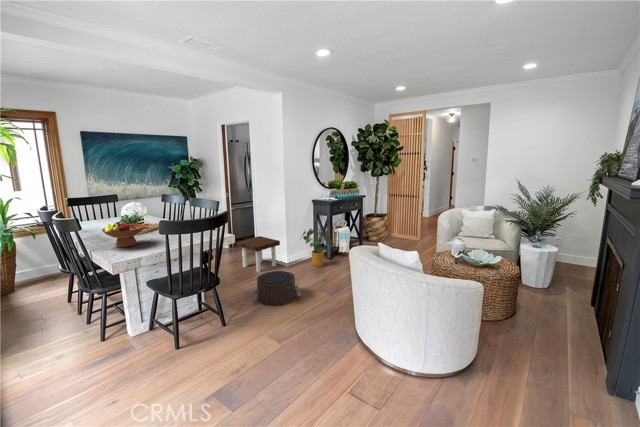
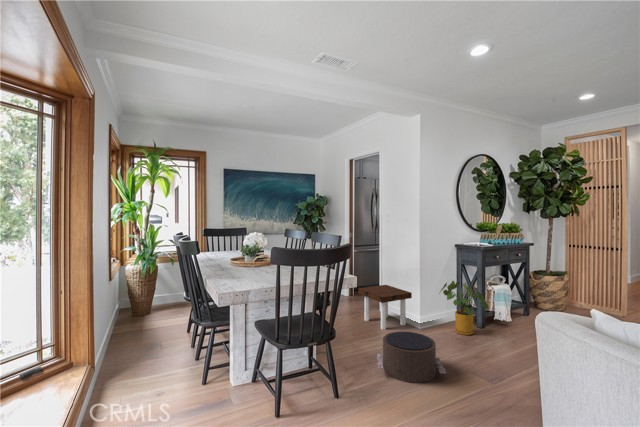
fruit bowl: present [102,222,146,247] -> none [217,248,261,277]

